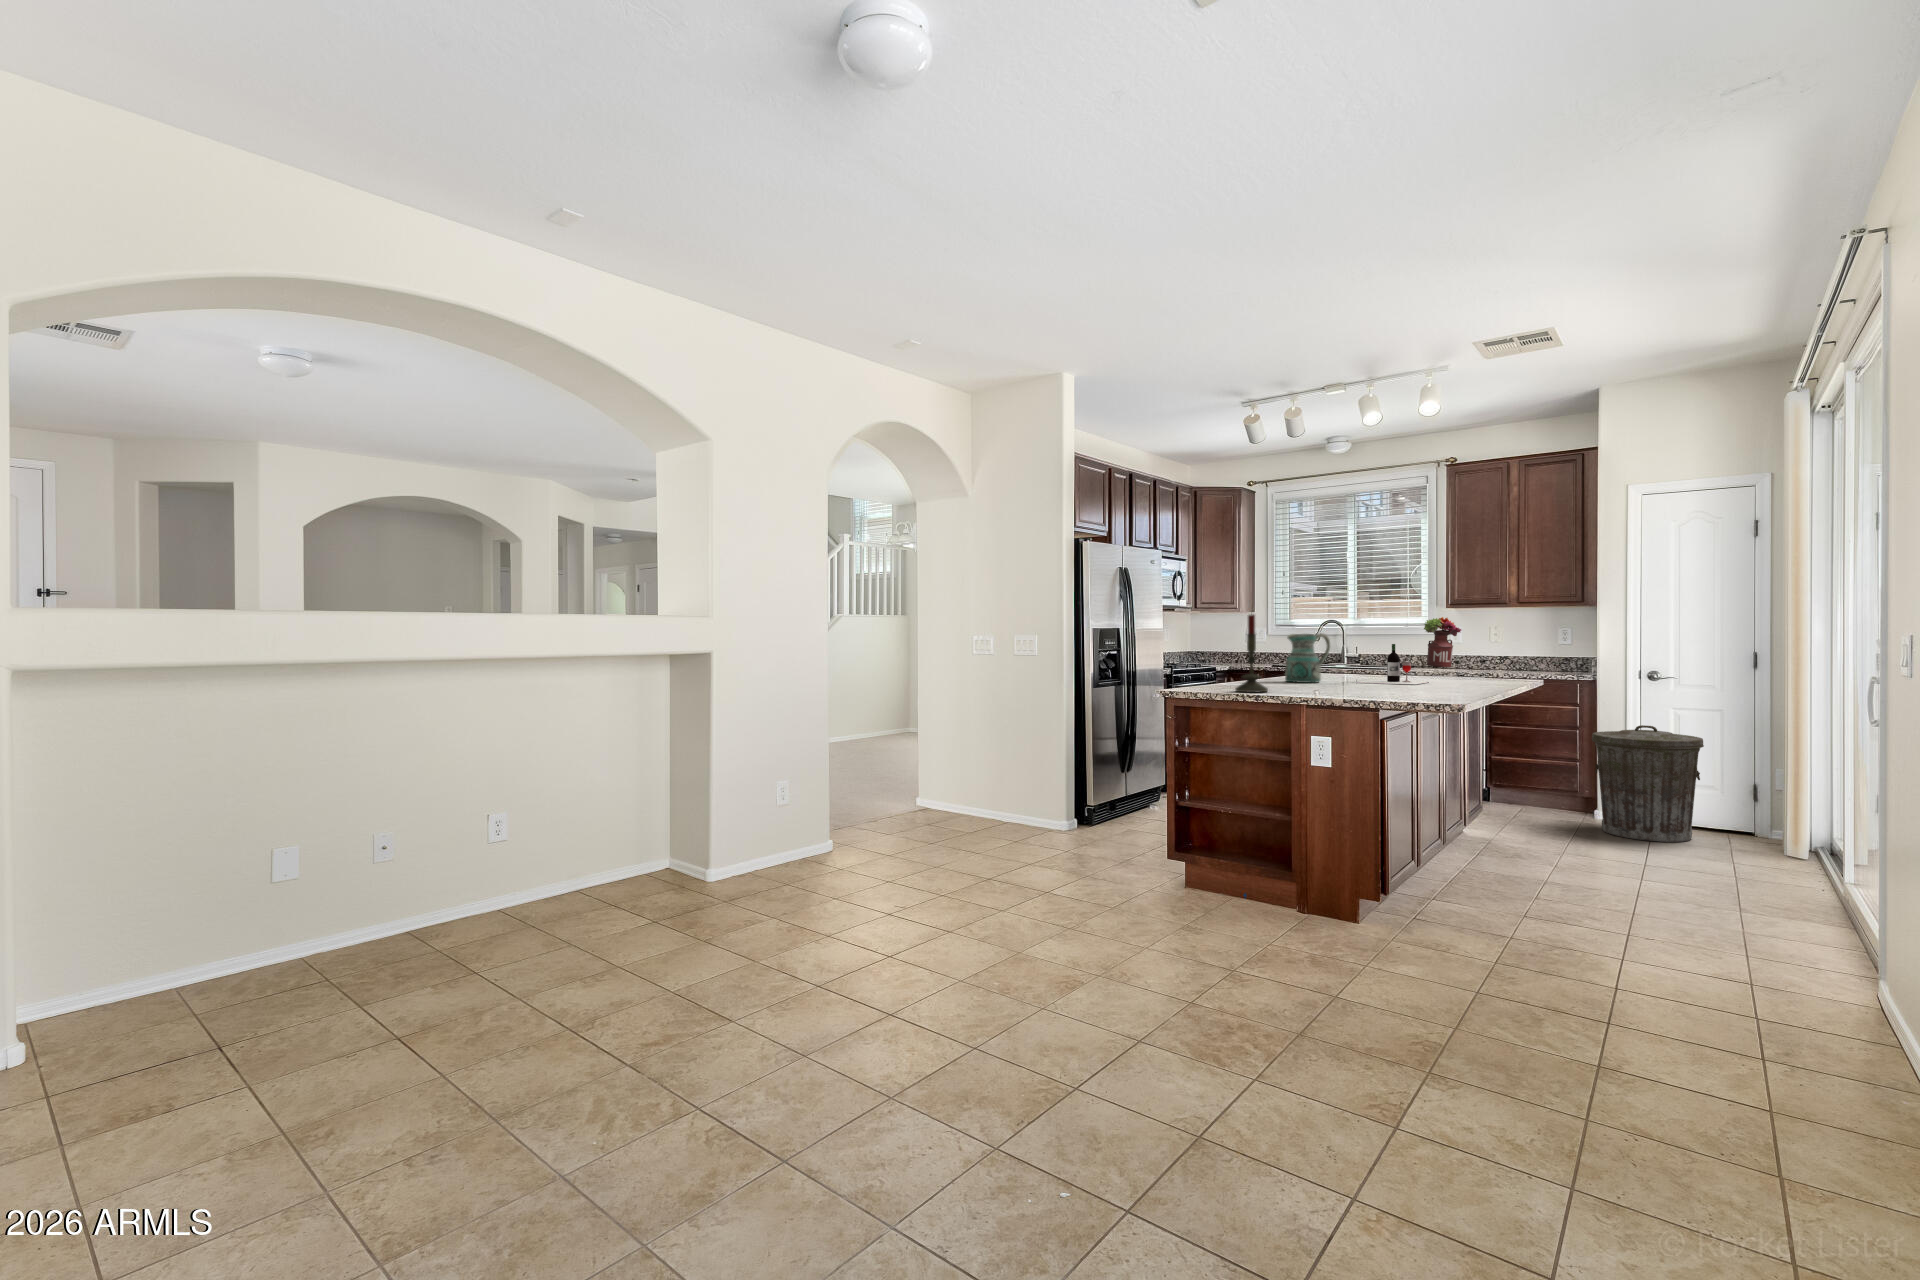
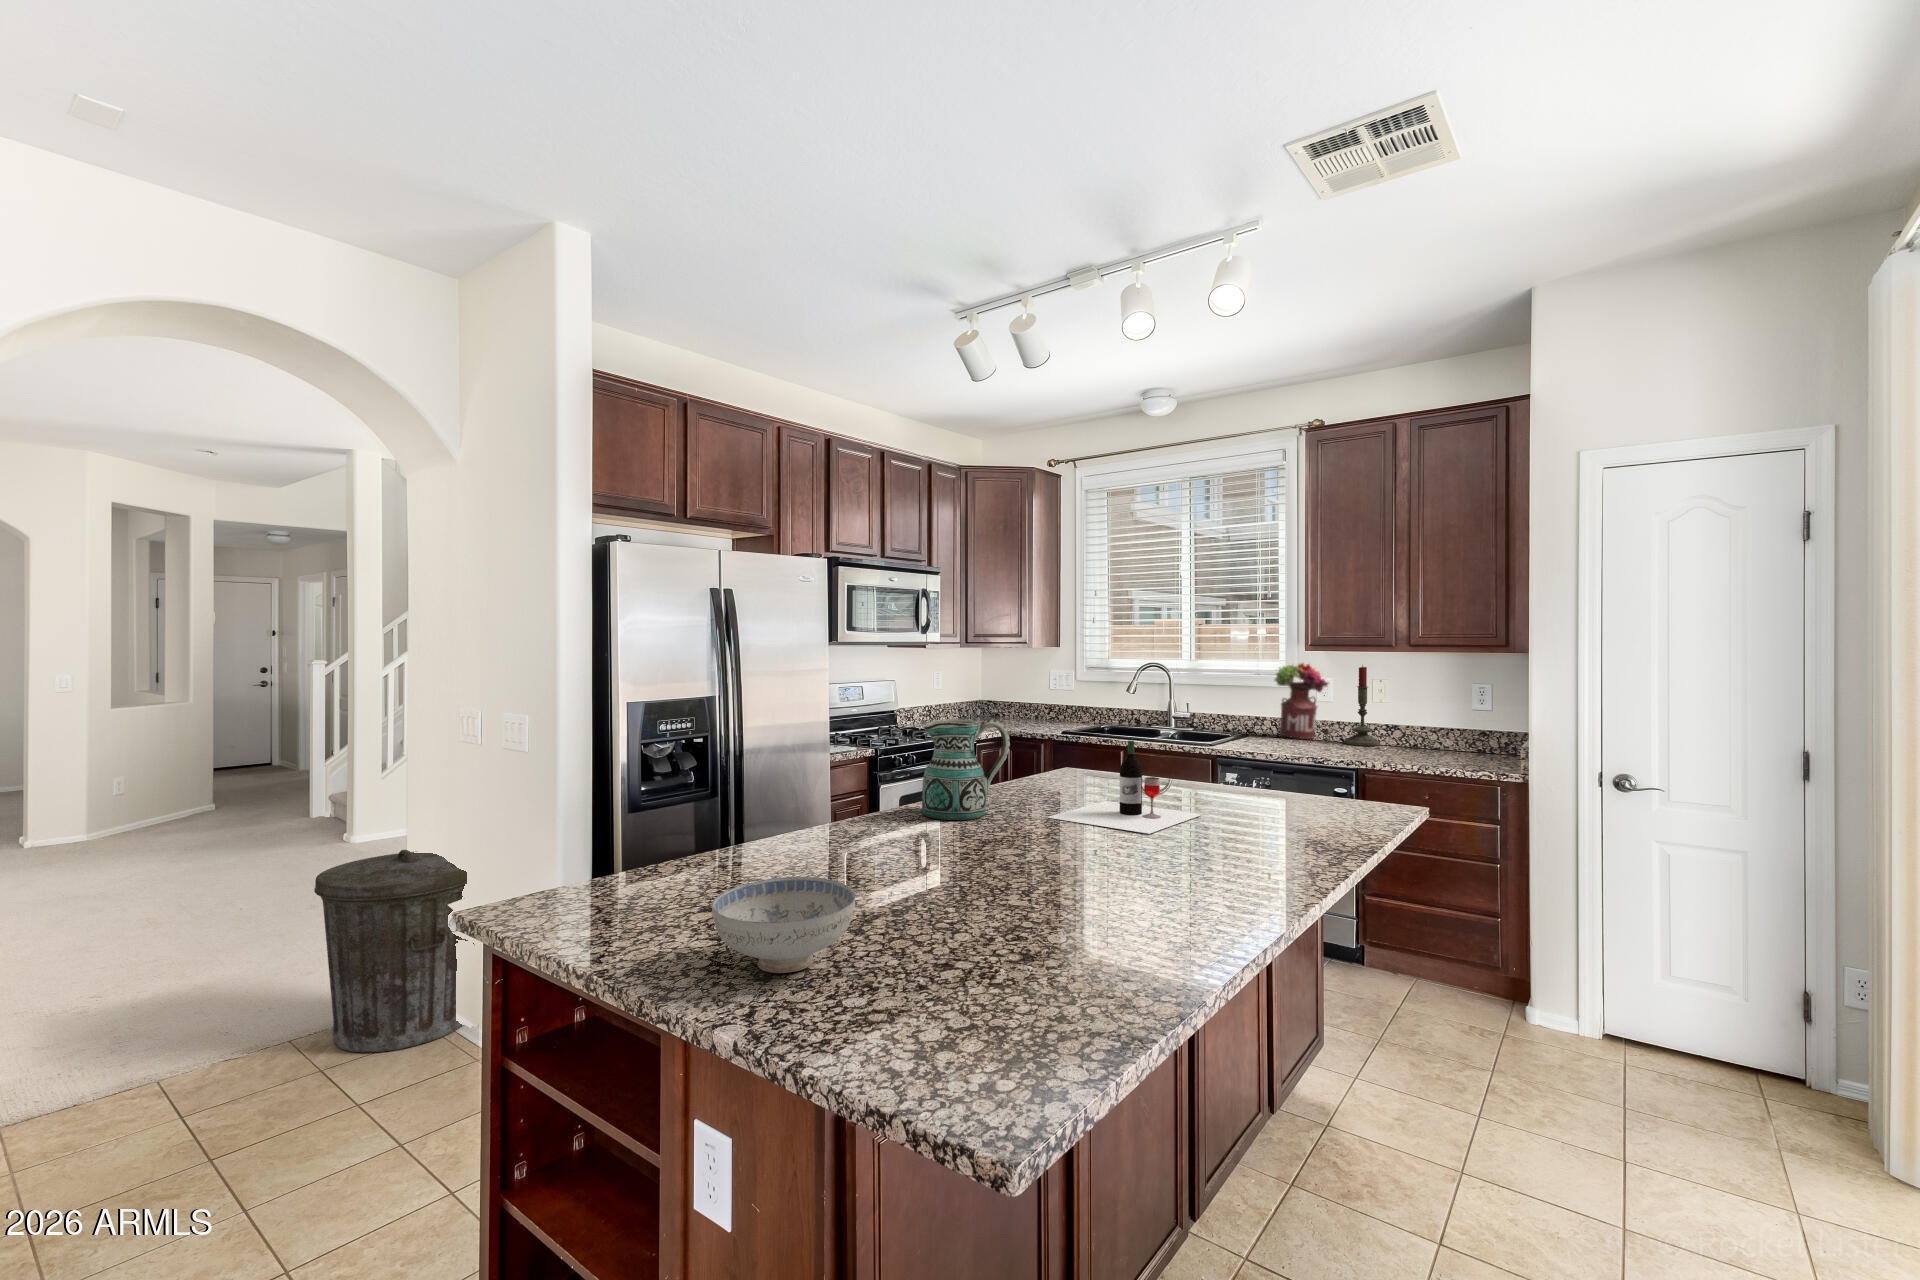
candle: present [1235,614,1268,693] -> present [1346,665,1379,746]
ceramic bowl: none [1310,672,1366,699] -> present [712,877,855,973]
trash can: present [1592,725,1704,842] -> present [314,850,474,1053]

